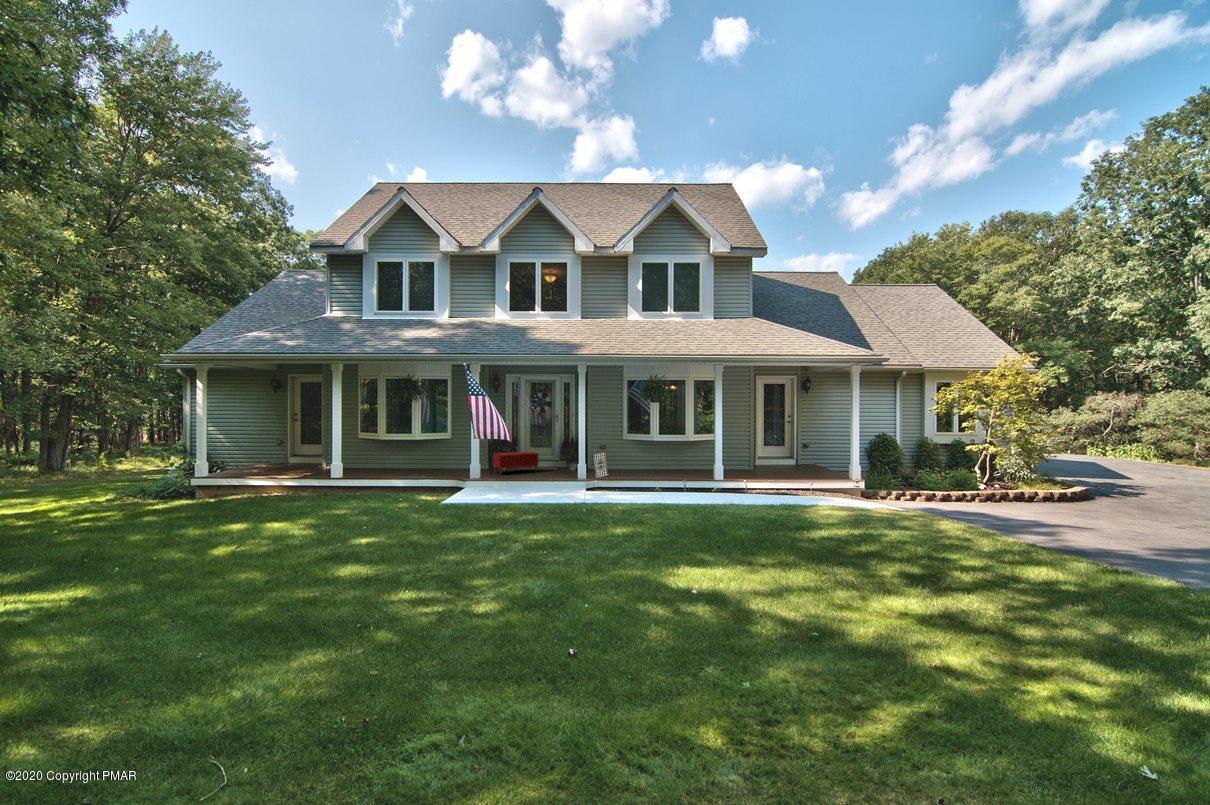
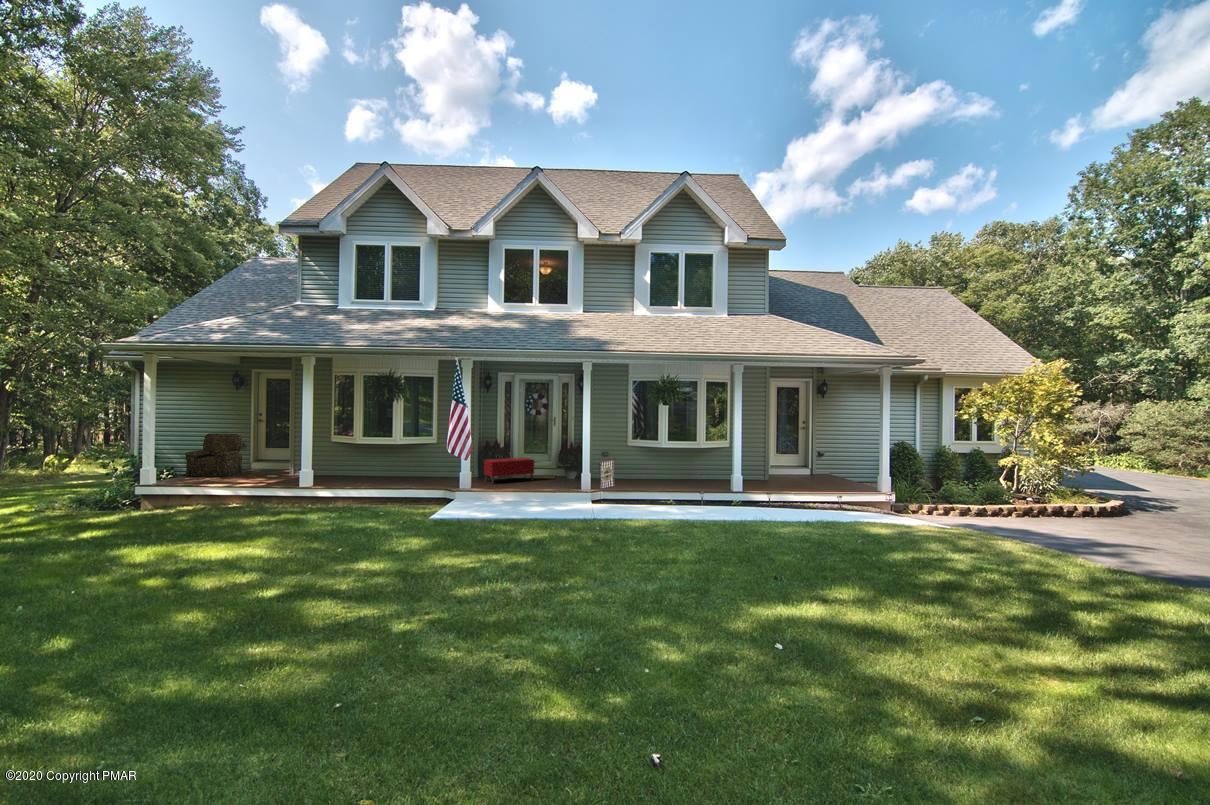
armchair: none [232,432,280,470] -> present [185,433,242,476]

